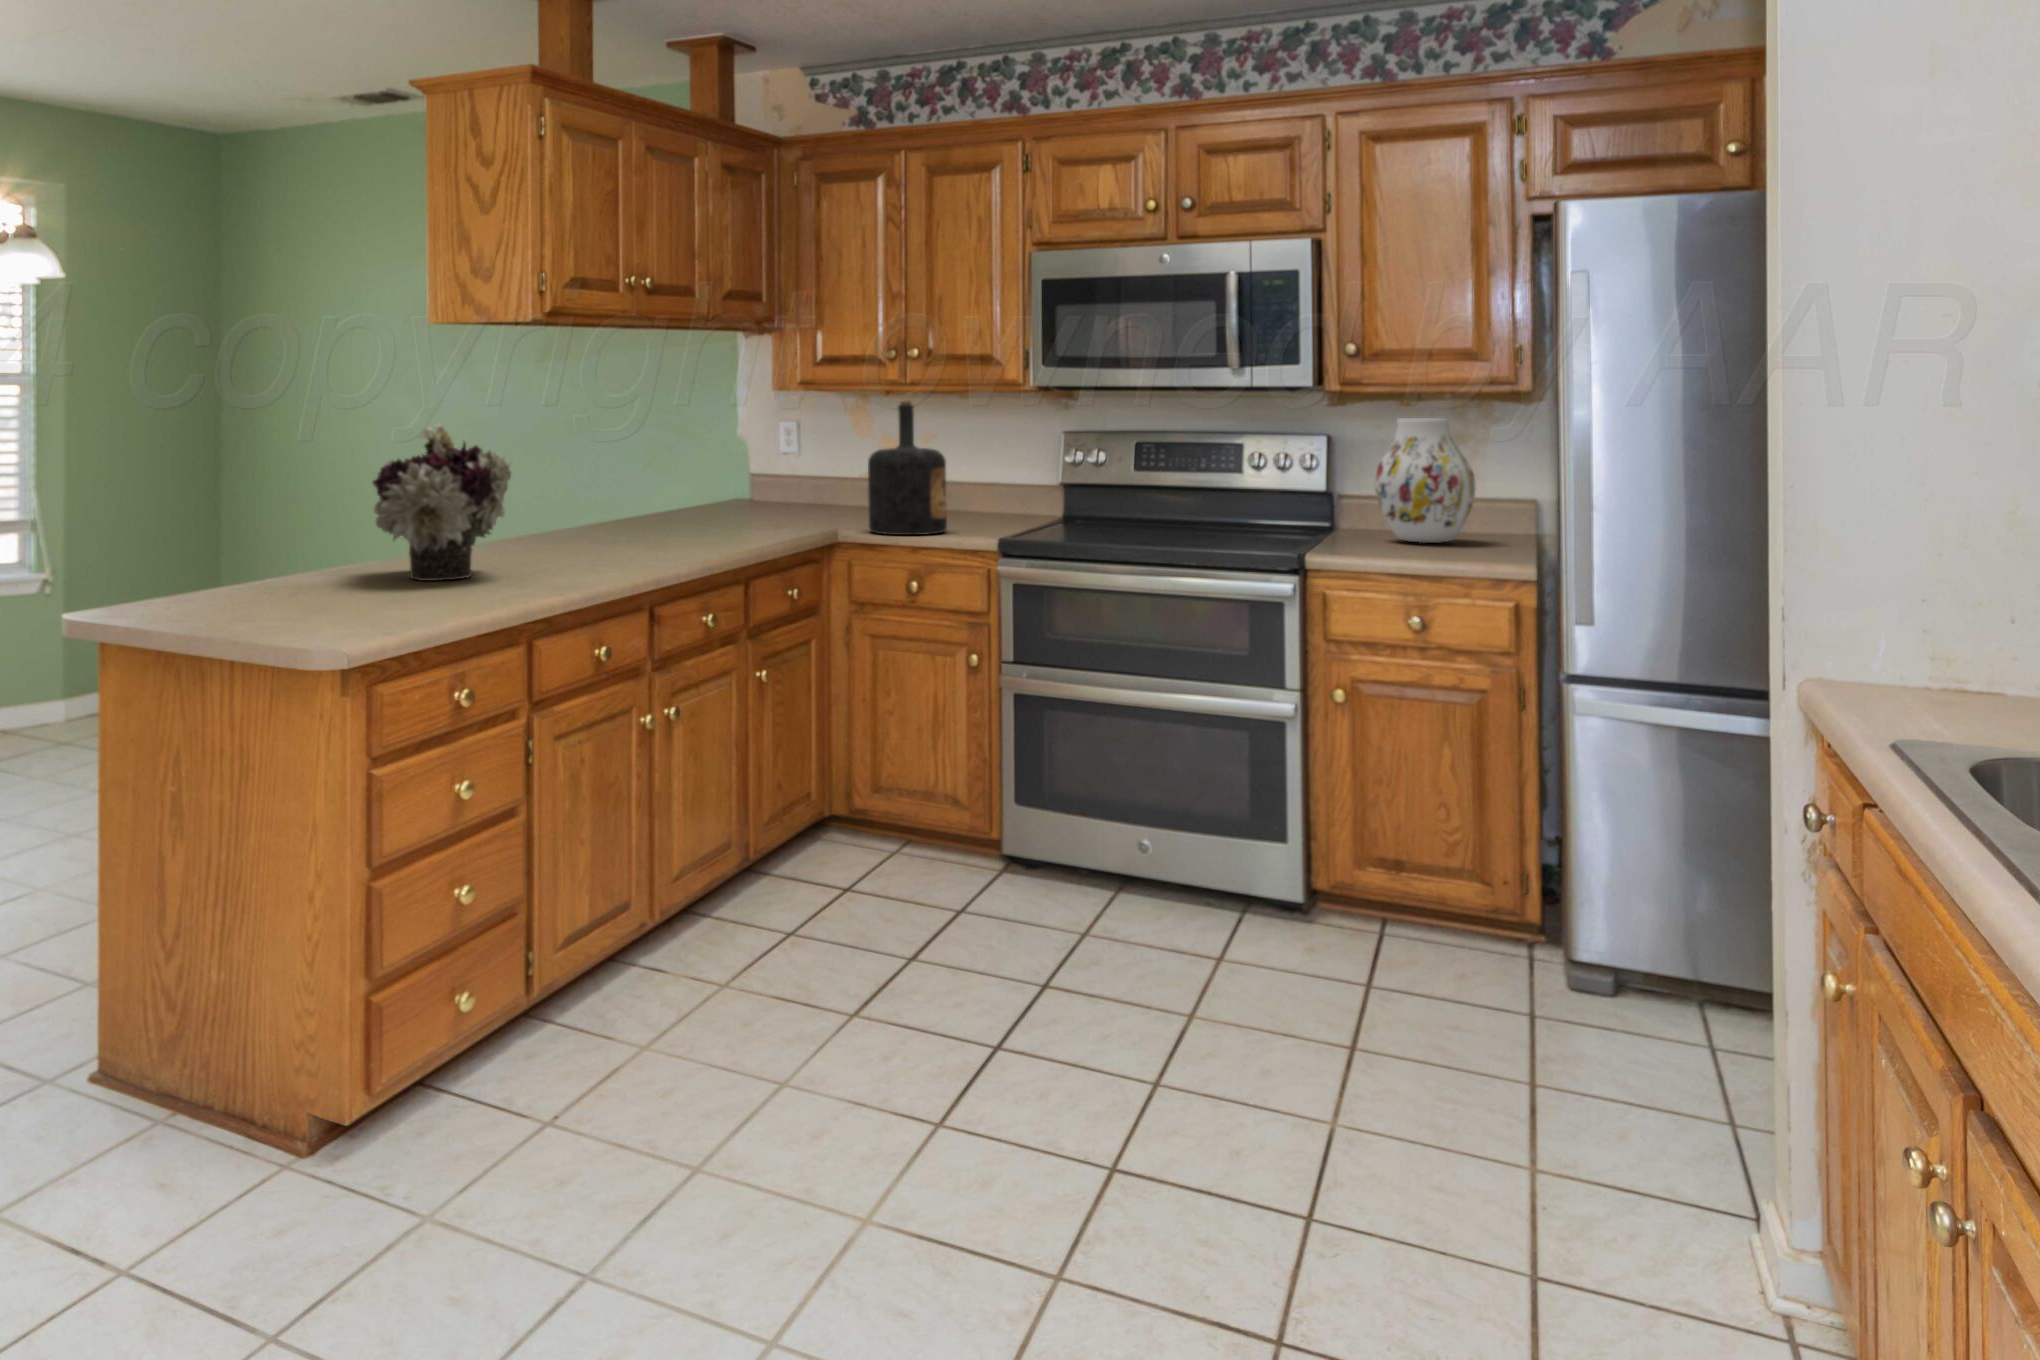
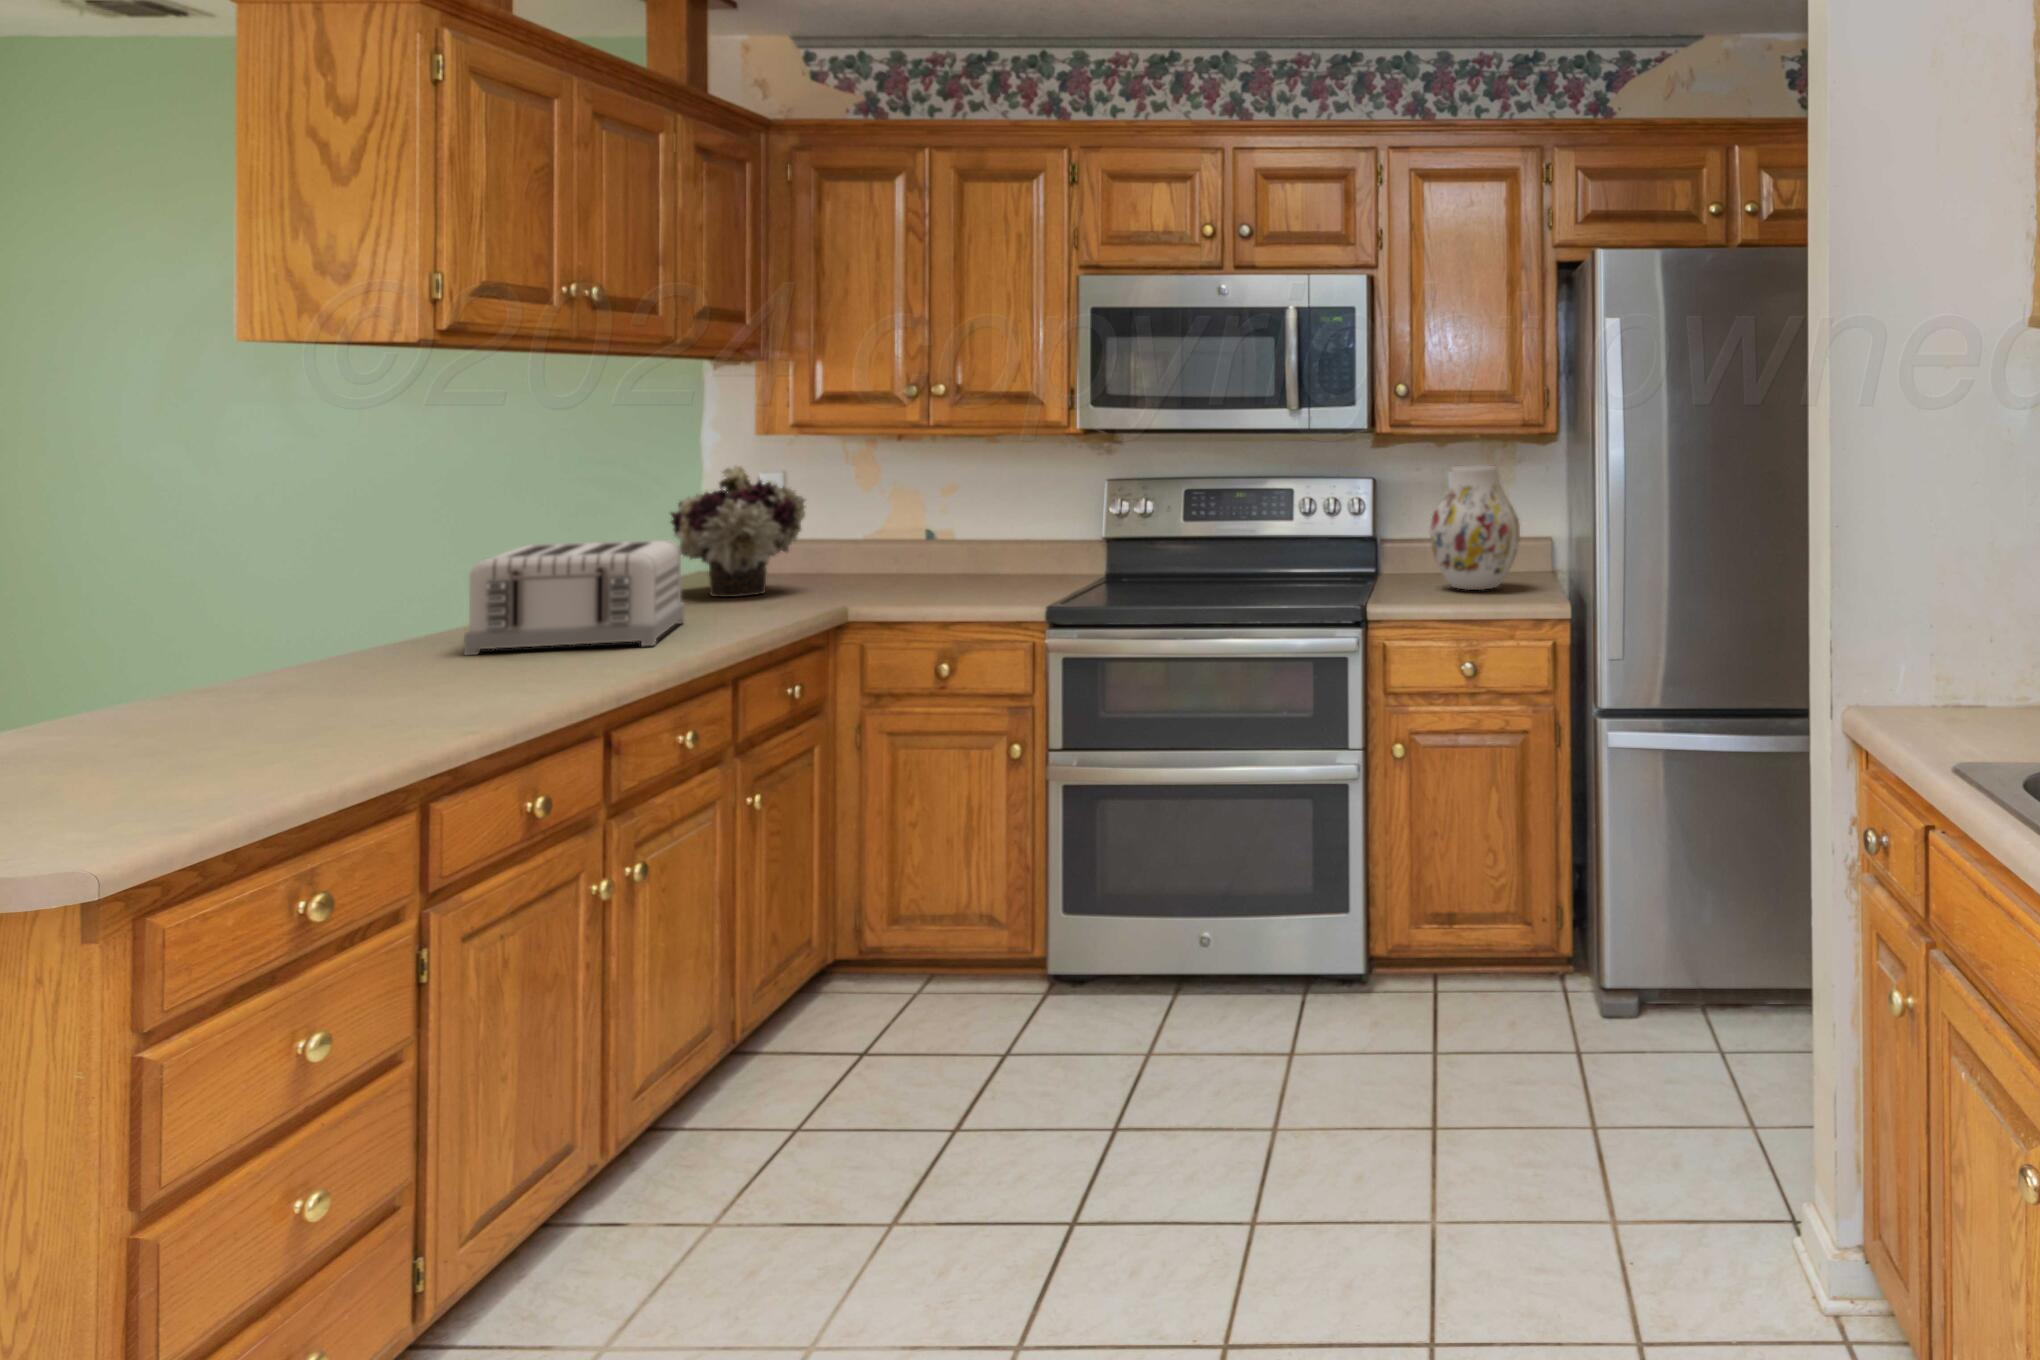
bottle: present [868,400,947,535] -> none [878,448,976,608]
flower arrangement: present [373,424,511,581] -> present [670,465,805,597]
toaster: none [573,469,724,547] -> present [464,540,684,655]

